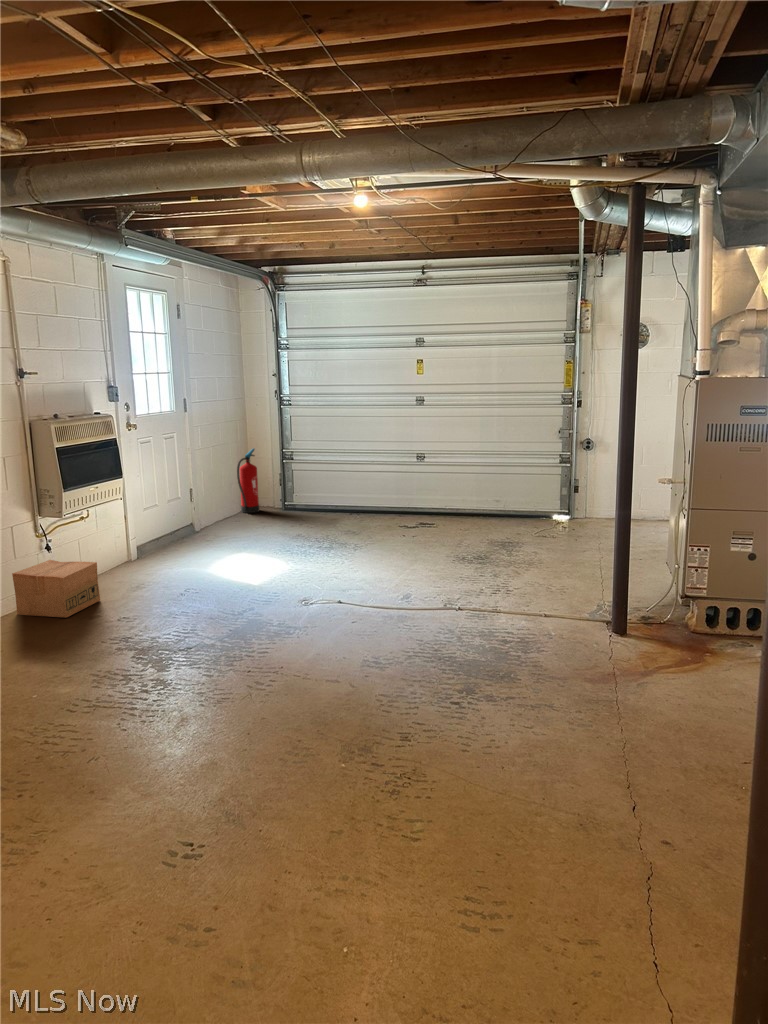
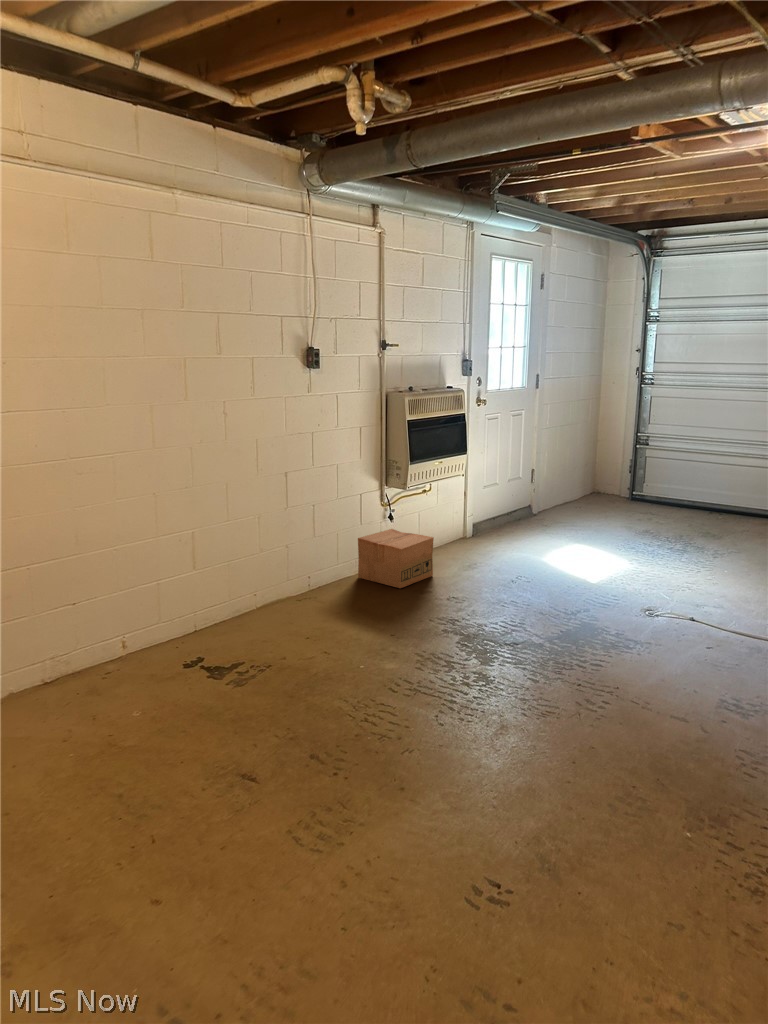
fire extinguisher: present [237,448,259,513] -> none [583,431,605,501]

